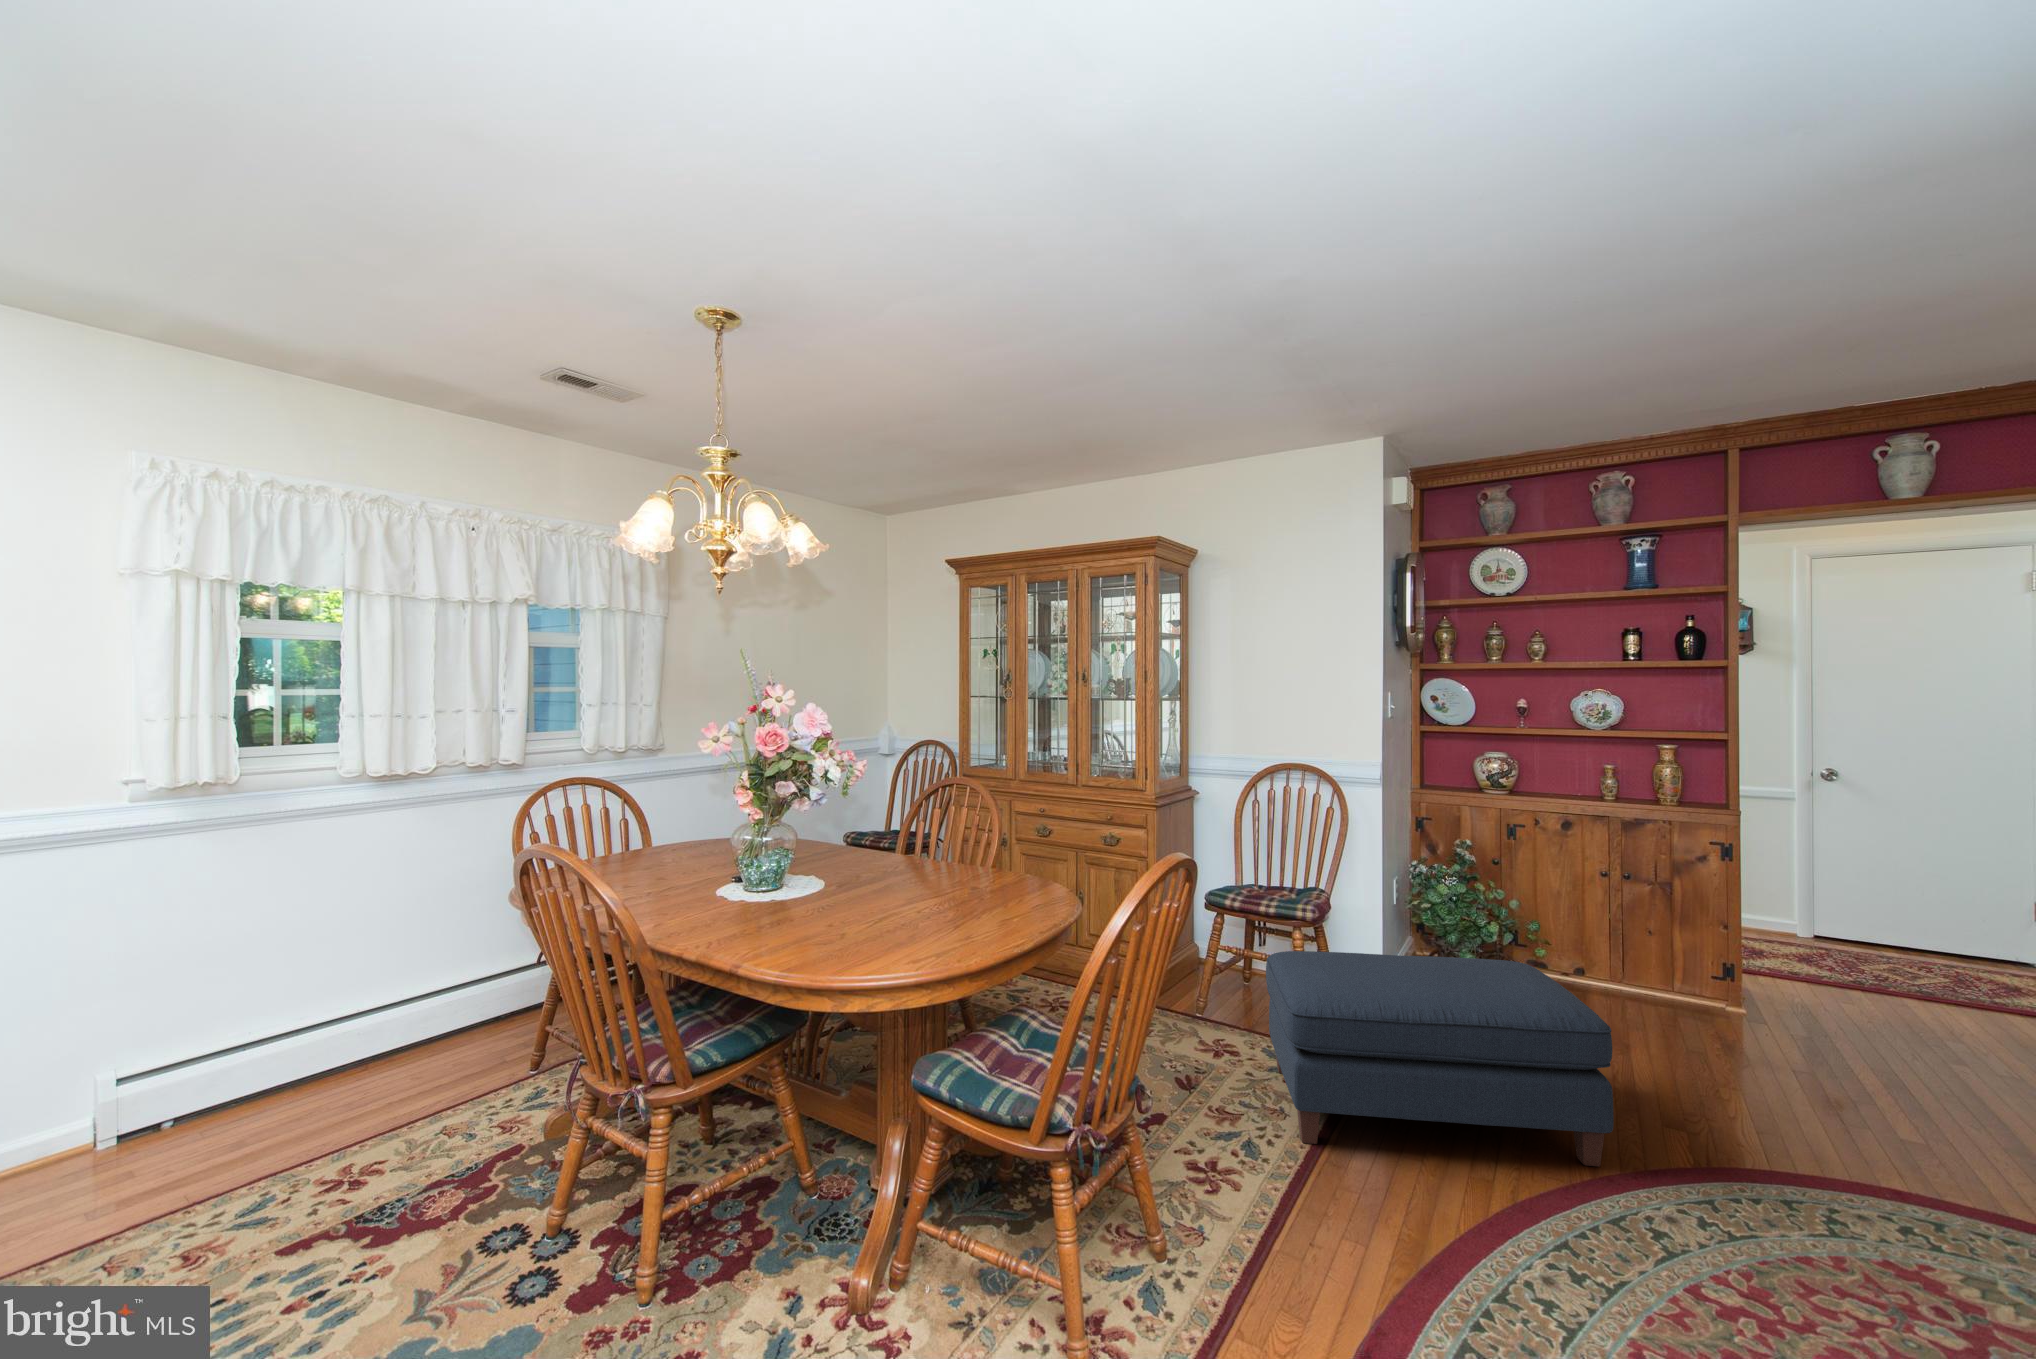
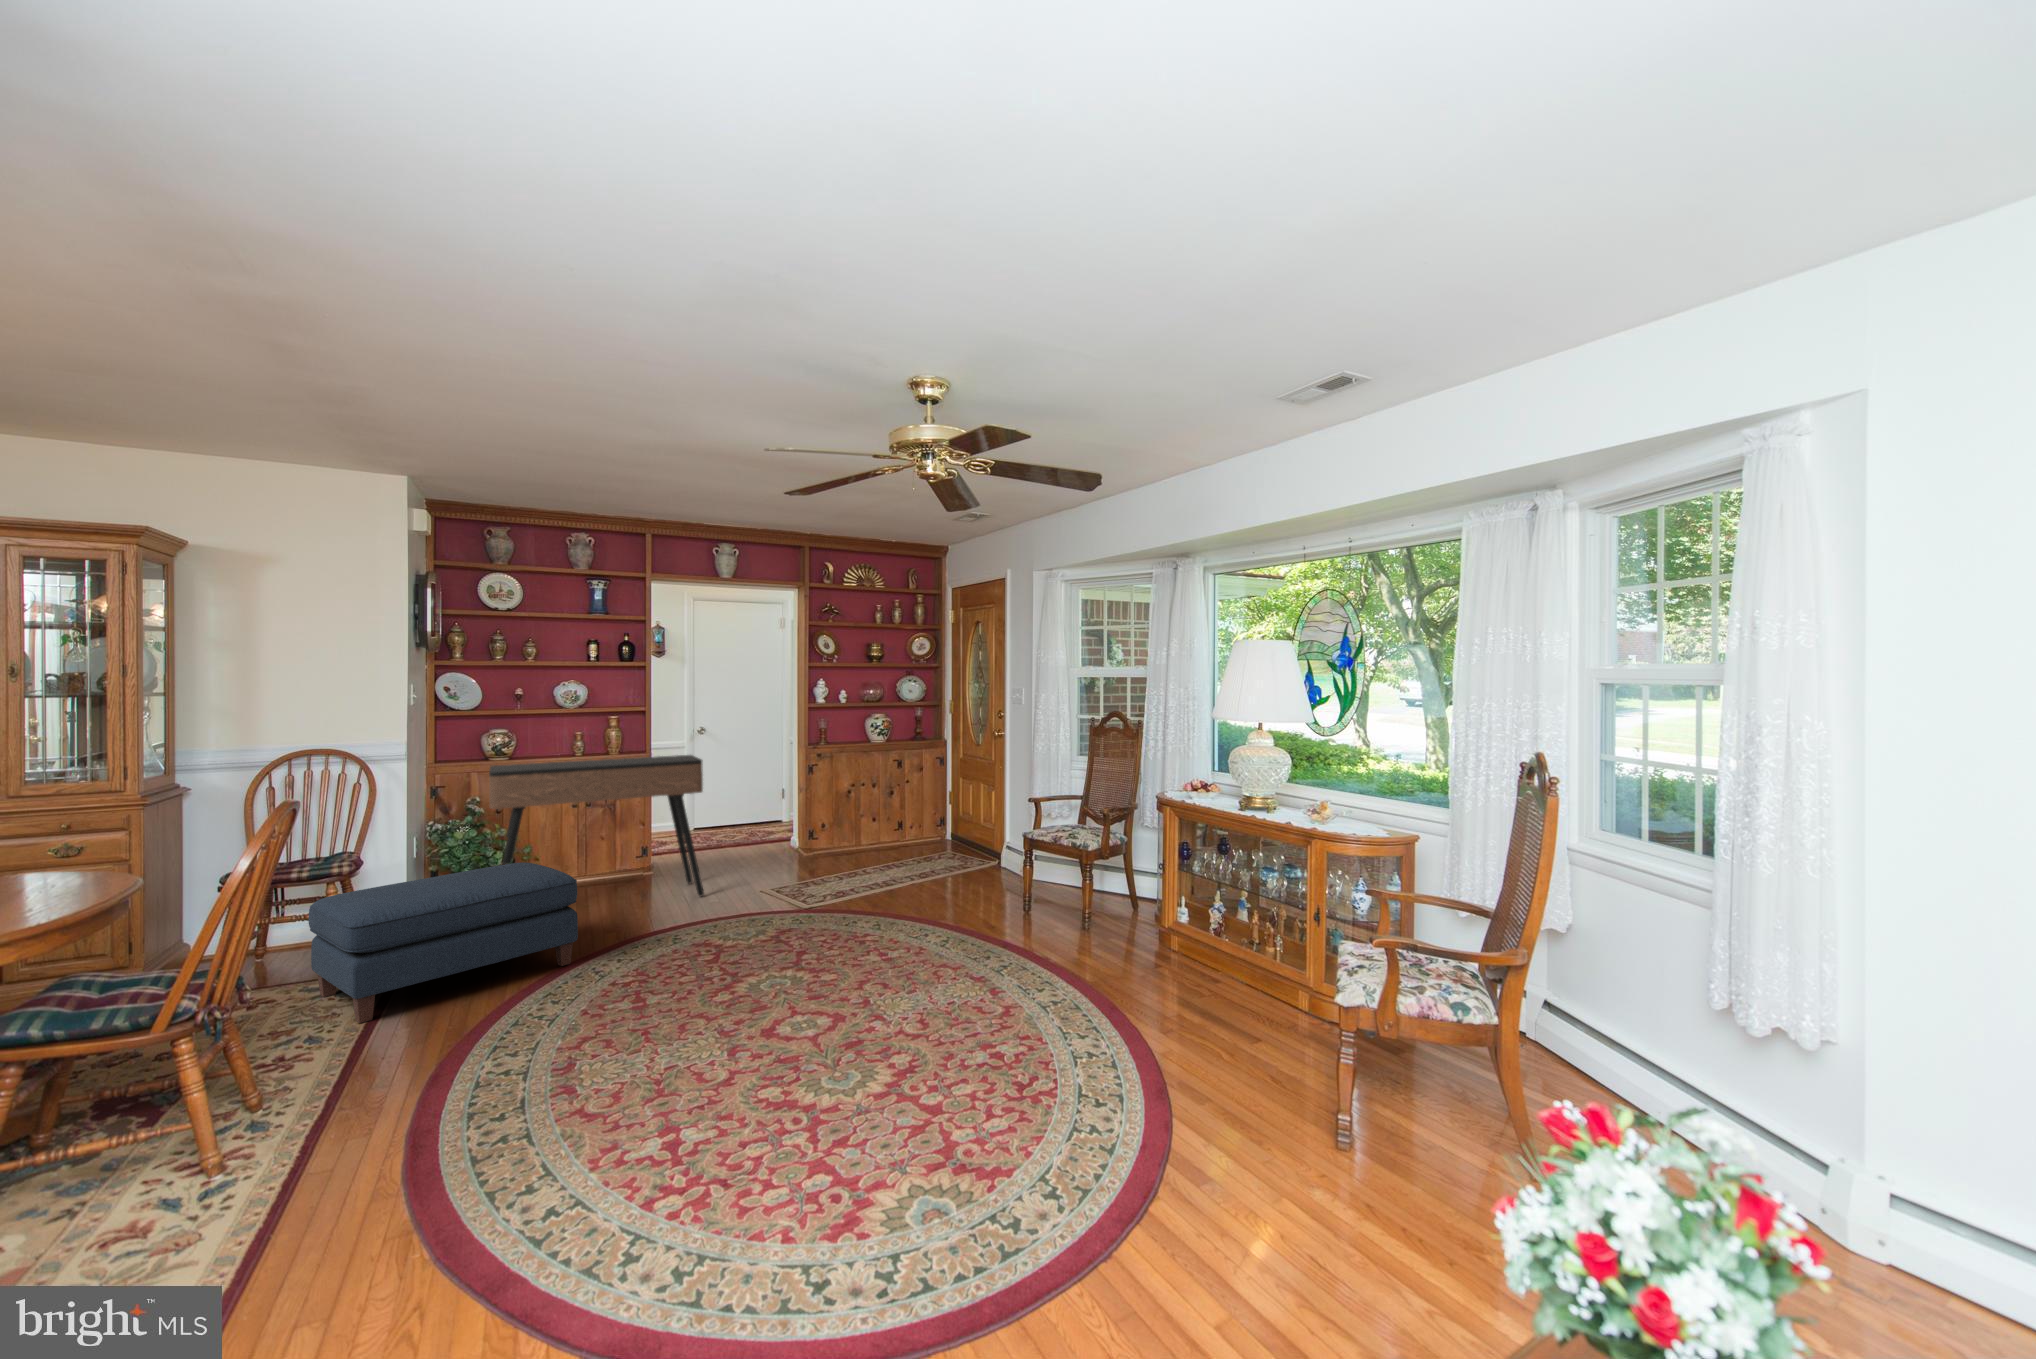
console table: none [1479,804,1868,1100] -> present [489,755,704,896]

